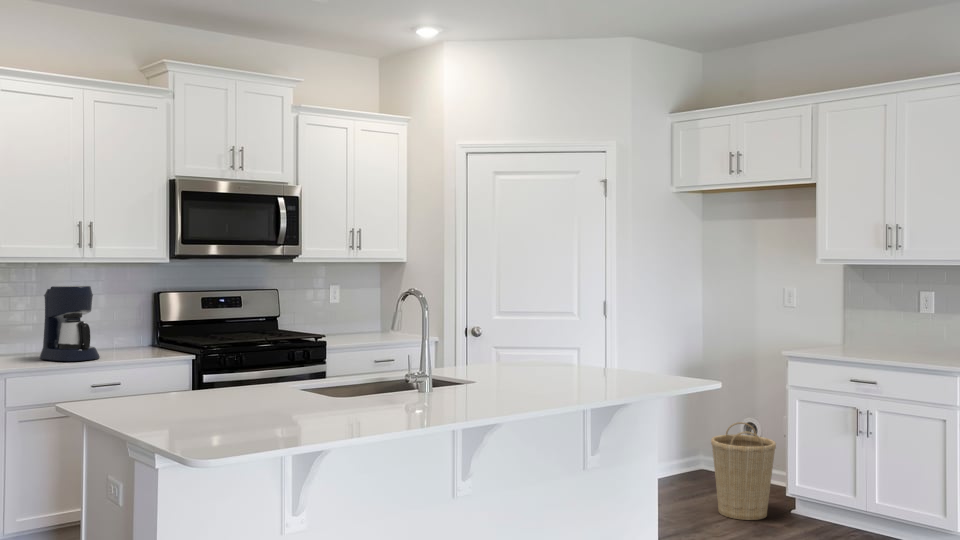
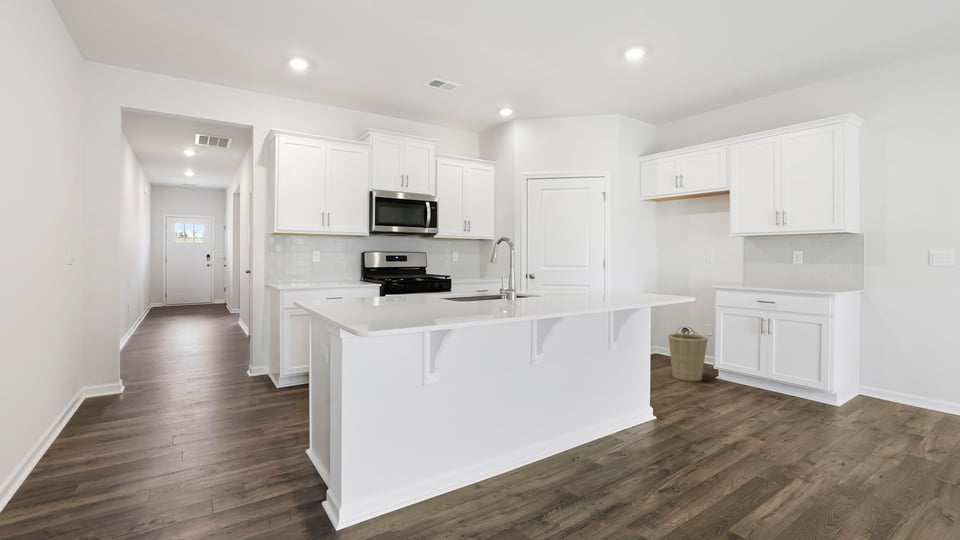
coffee maker: present [39,285,100,361] -> none [303,246,334,285]

